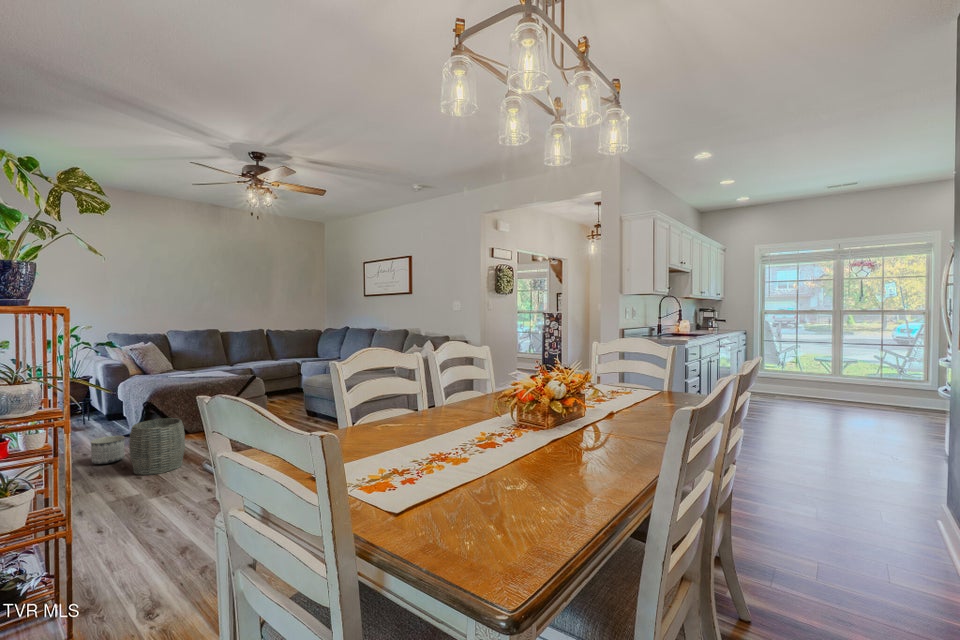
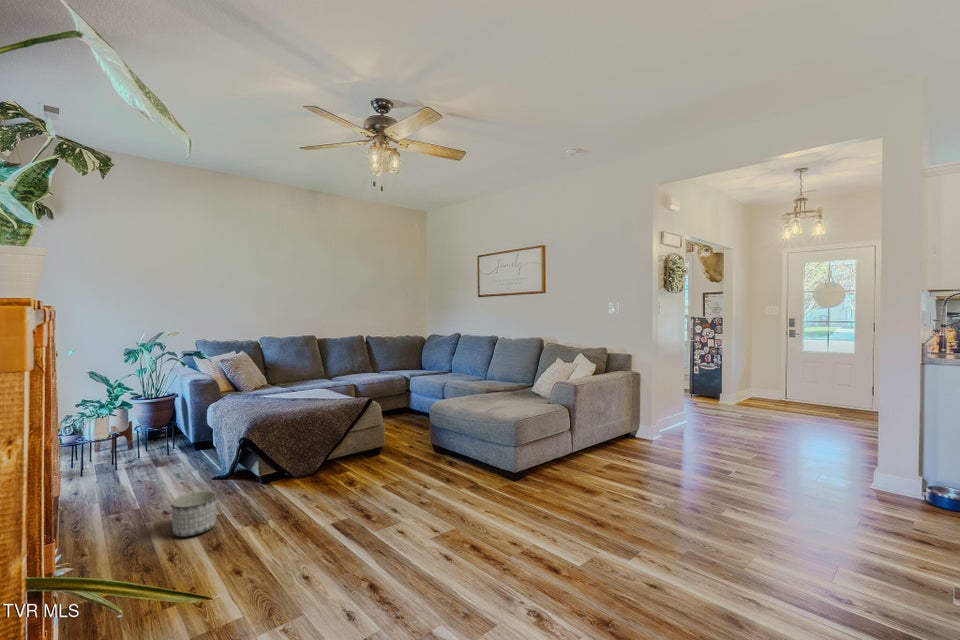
woven basket: present [129,418,185,475] -> none [224,471,300,566]

